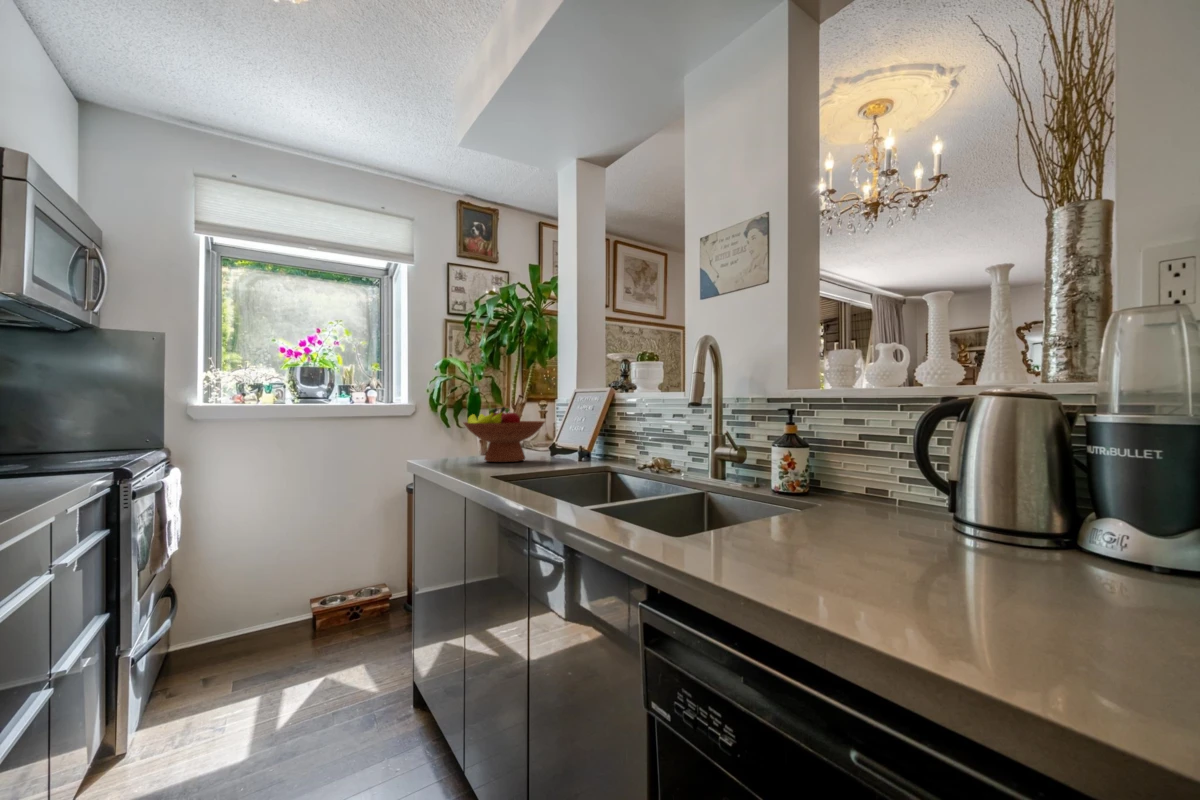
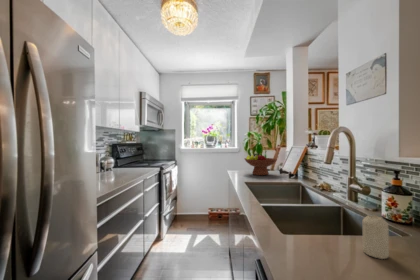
candle: none [769,462,802,520] -> present [362,215,389,259]

